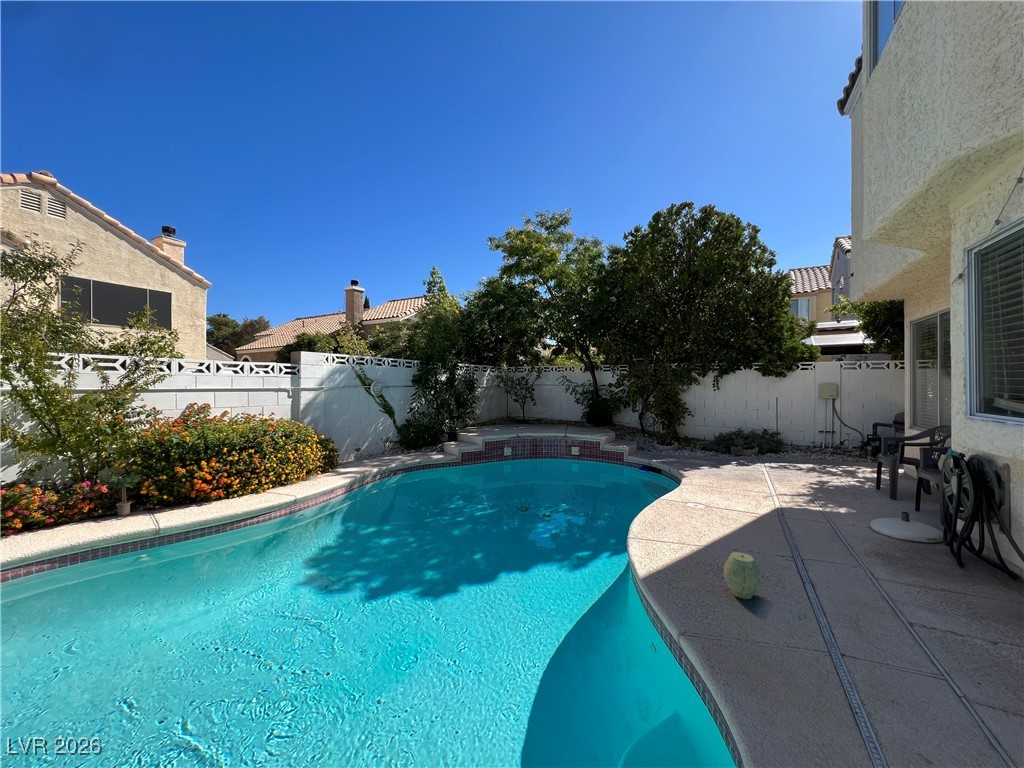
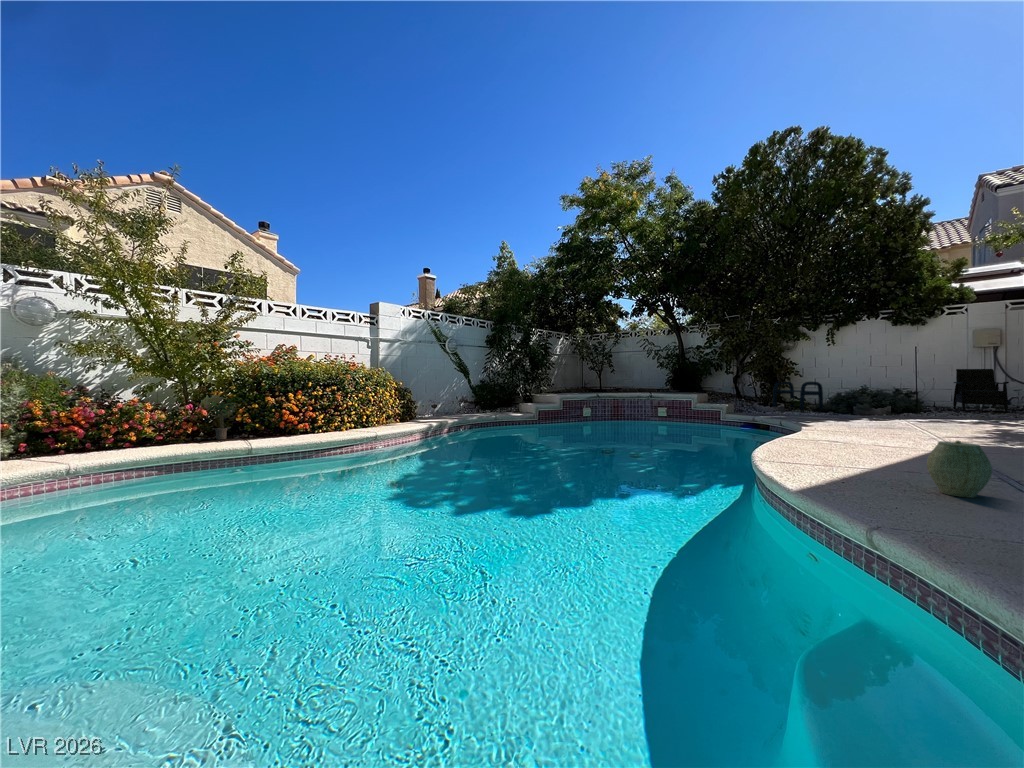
armchair: none [805,415,841,454] -> present [953,369,1009,413]
bench: none [671,419,709,447] -> present [773,381,823,410]

